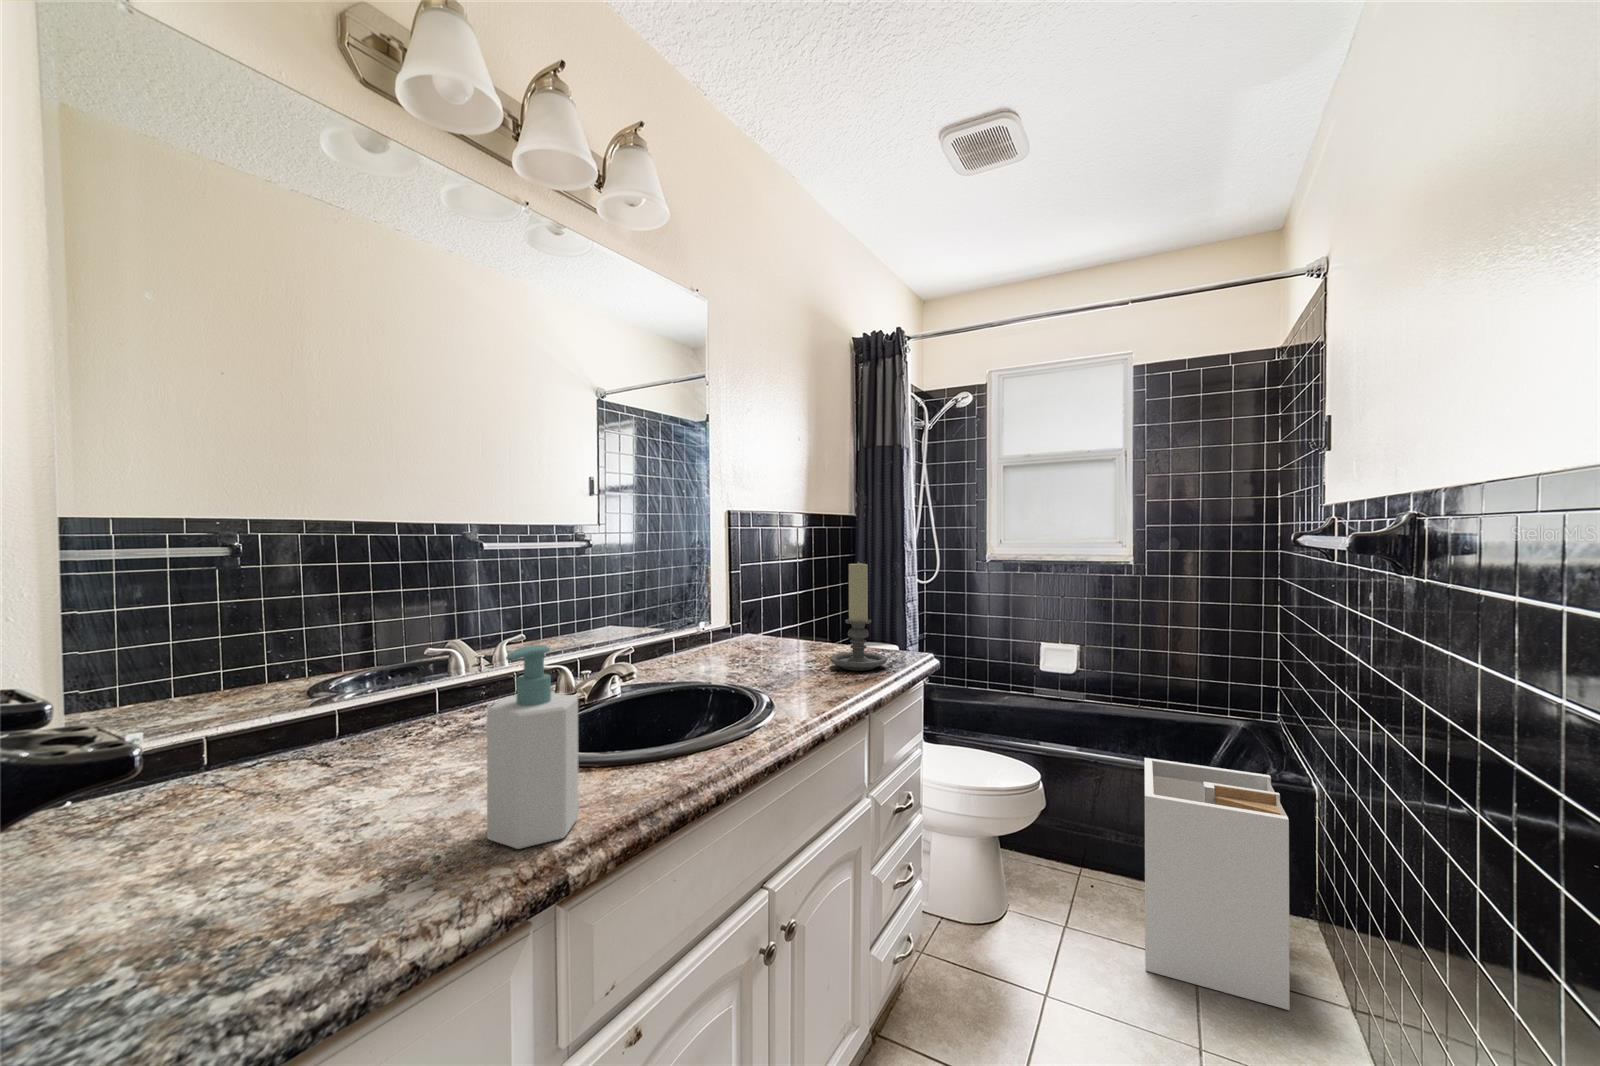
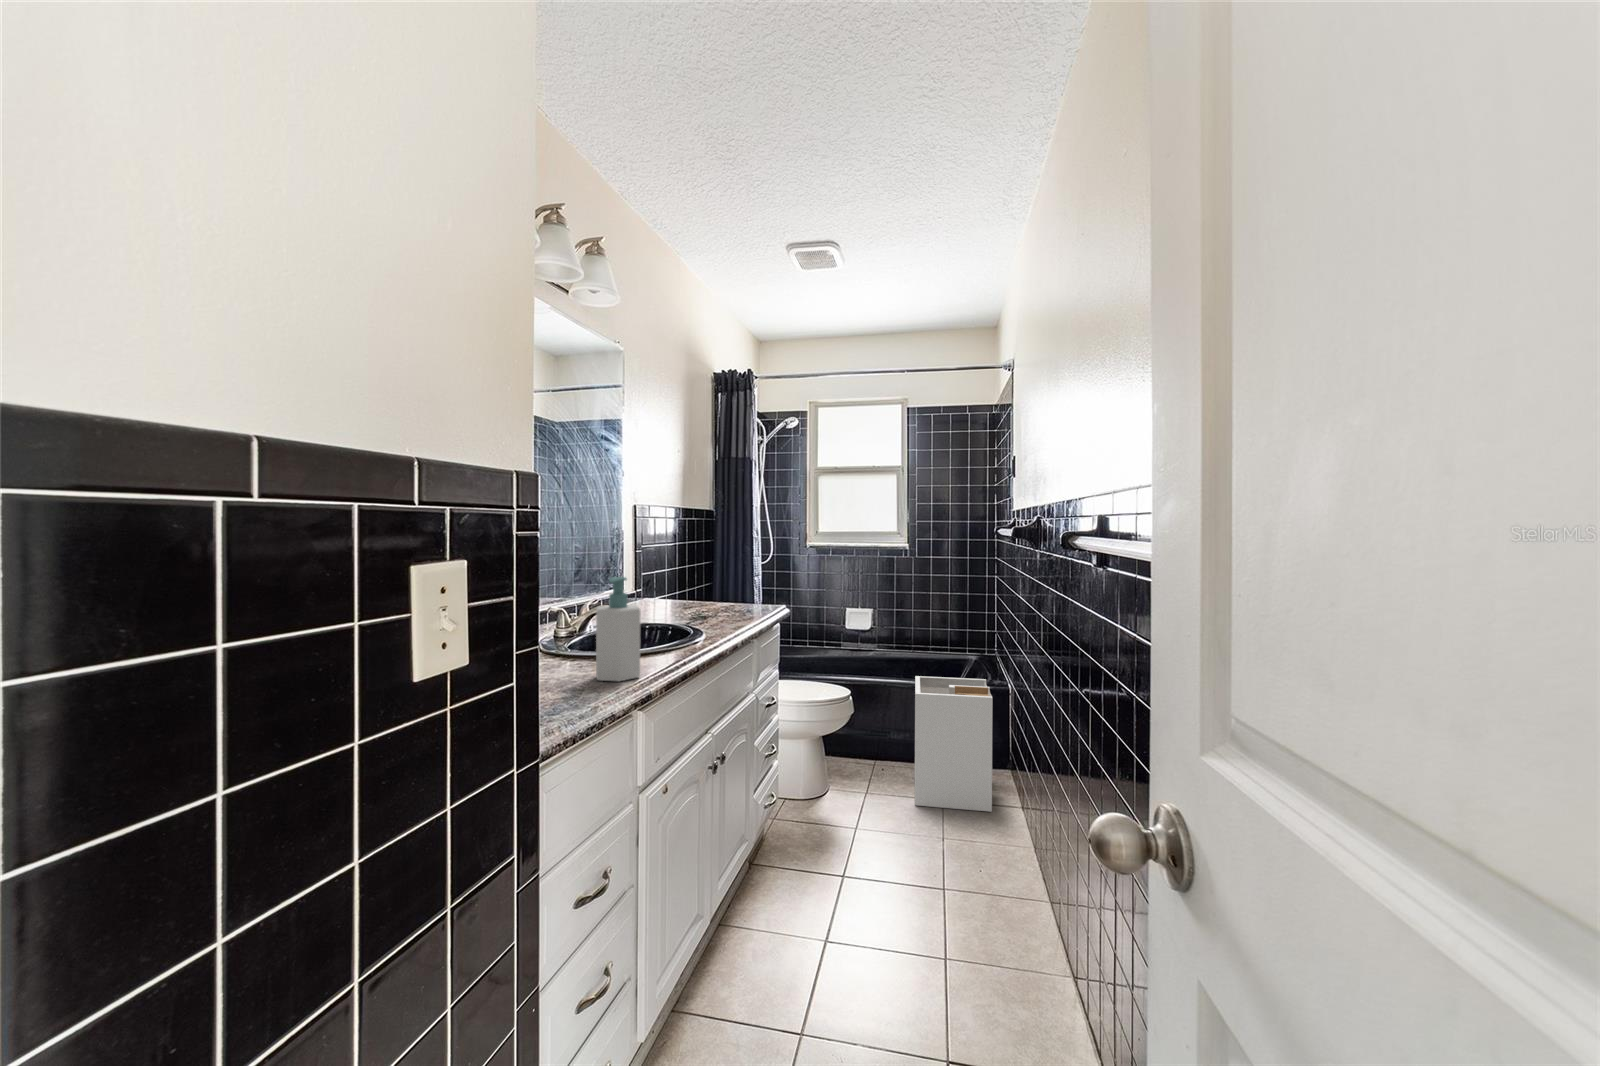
candle holder: present [830,562,887,670] -> none [720,543,759,616]

